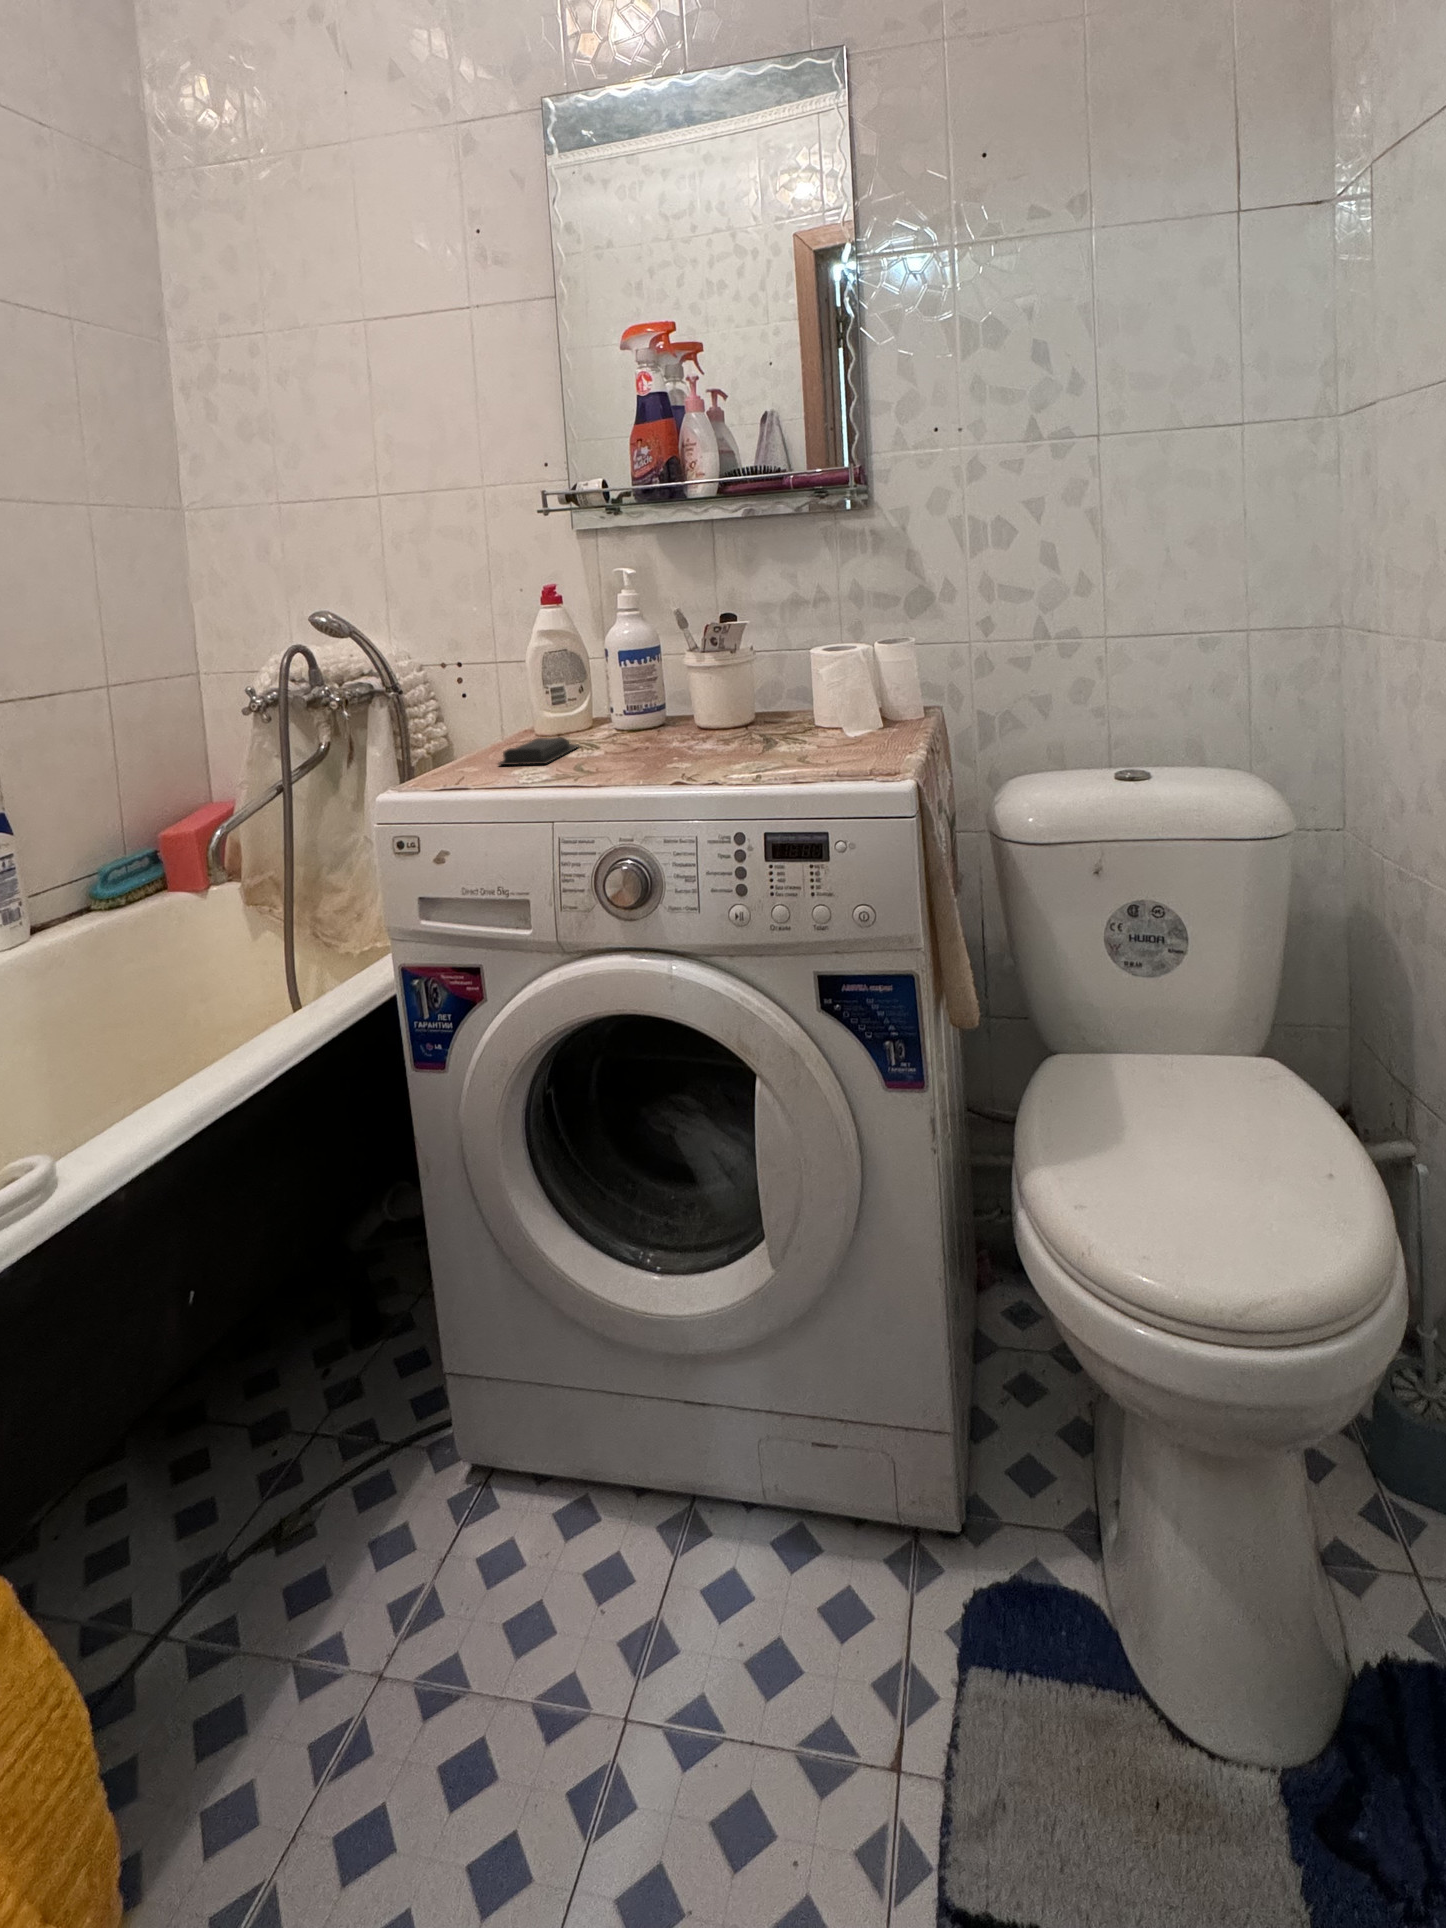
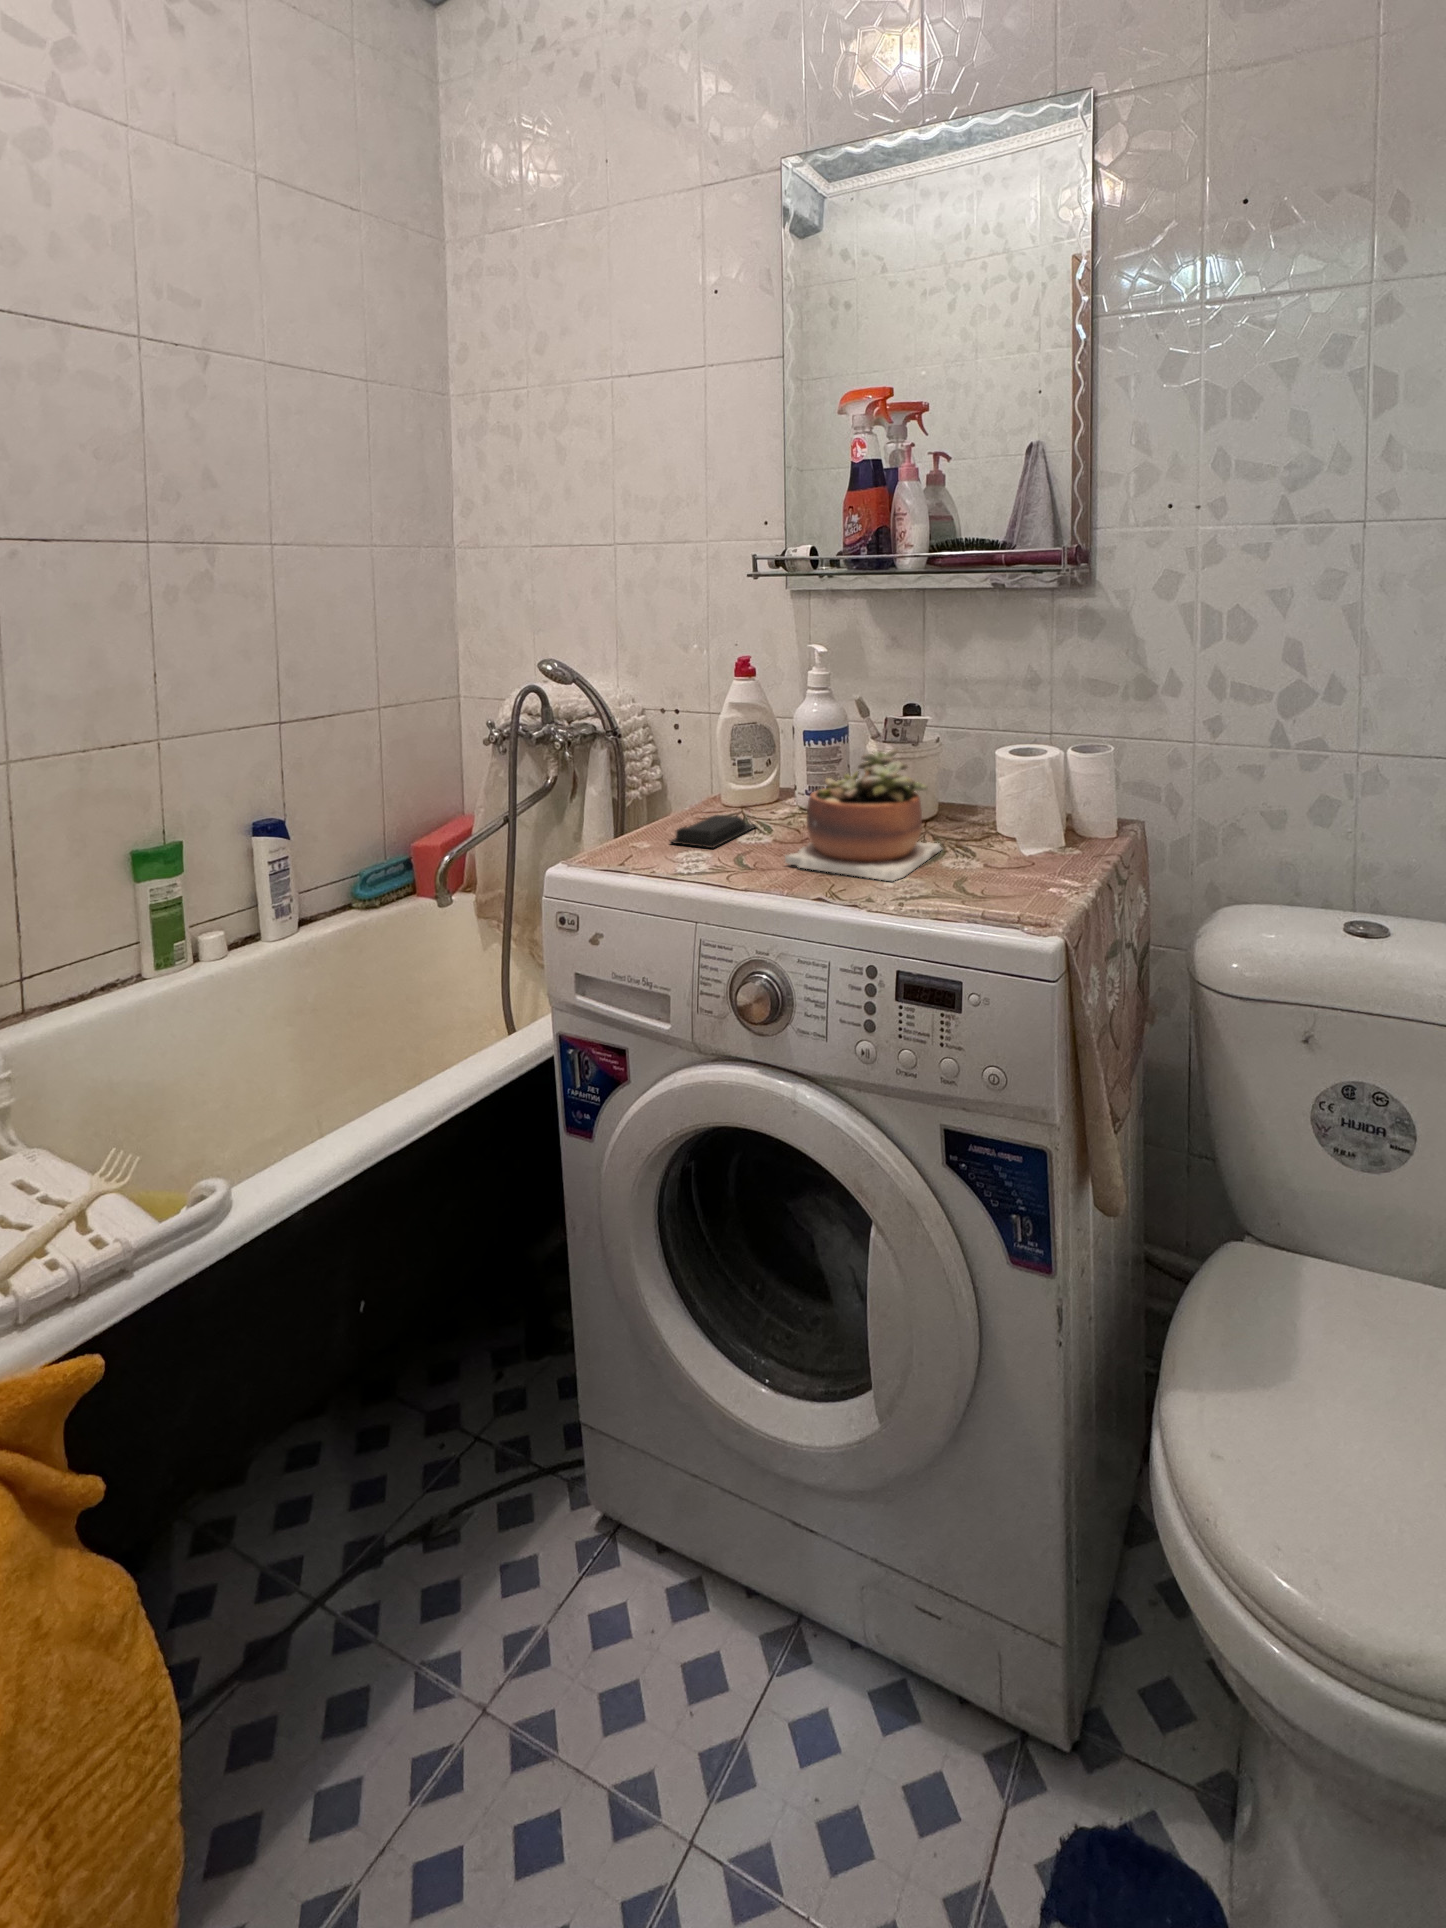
succulent plant: none [625,649,770,766] -> present [785,749,942,881]

